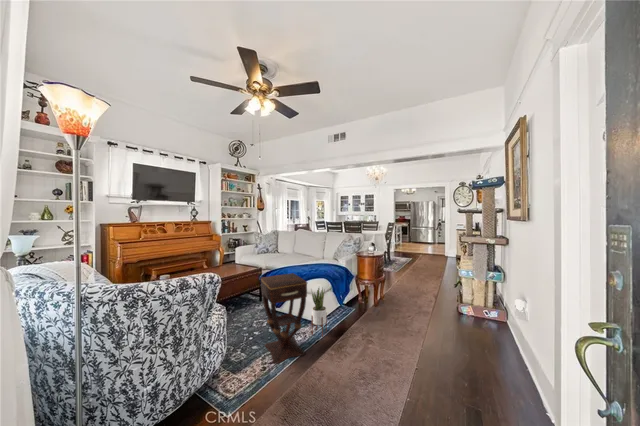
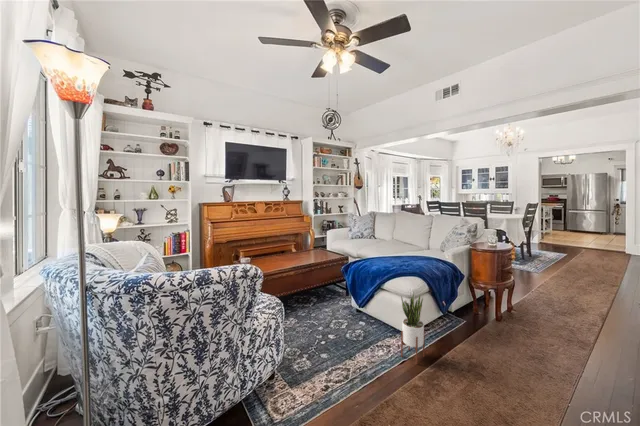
side table: present [261,273,307,364] -> none [331,269,392,390]

